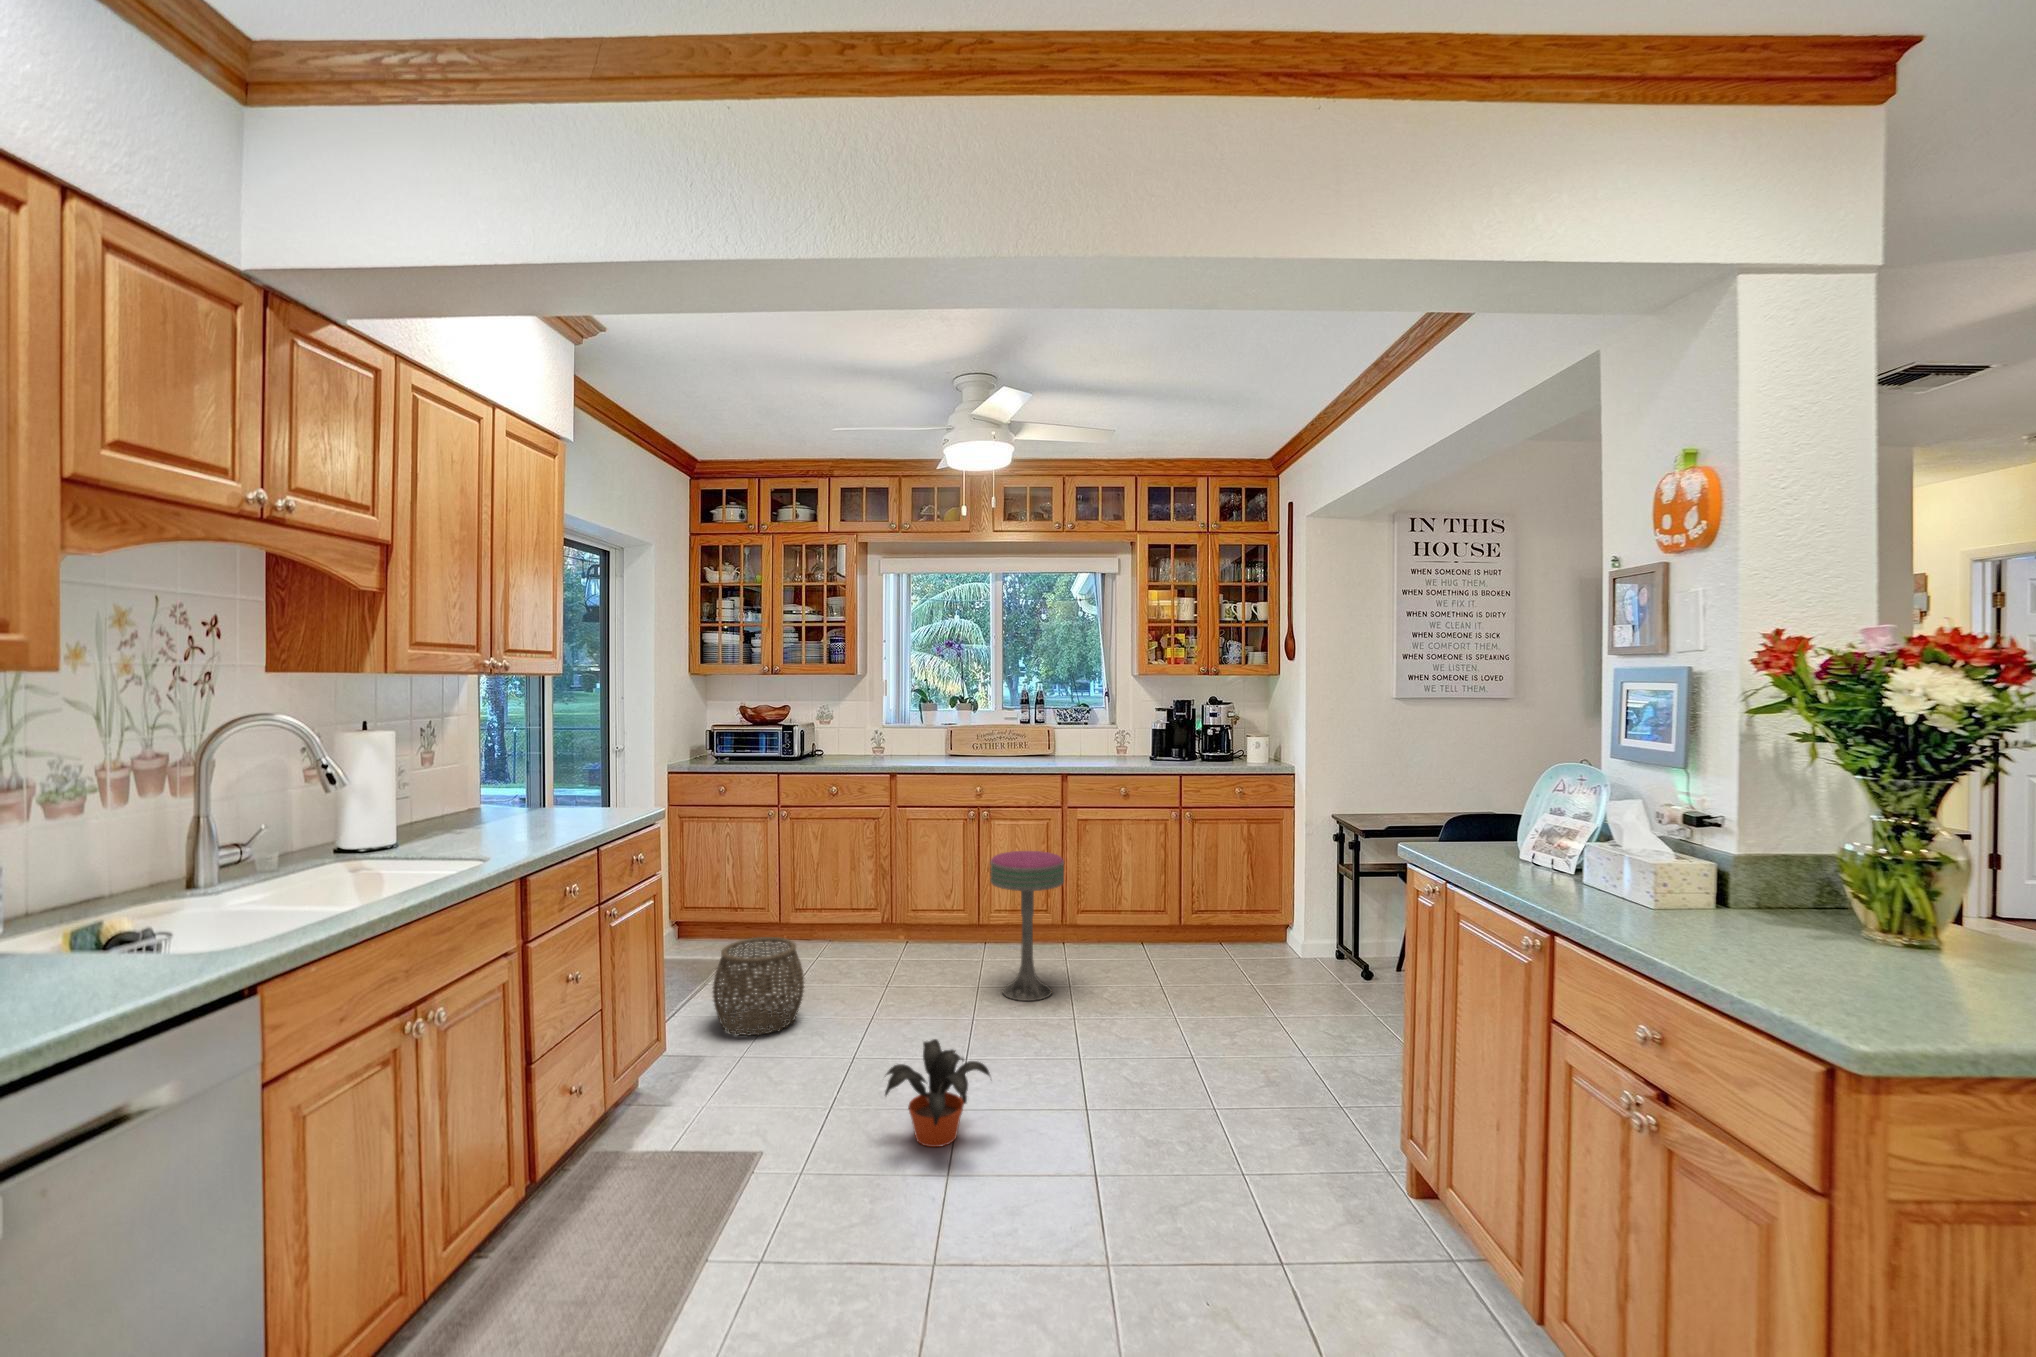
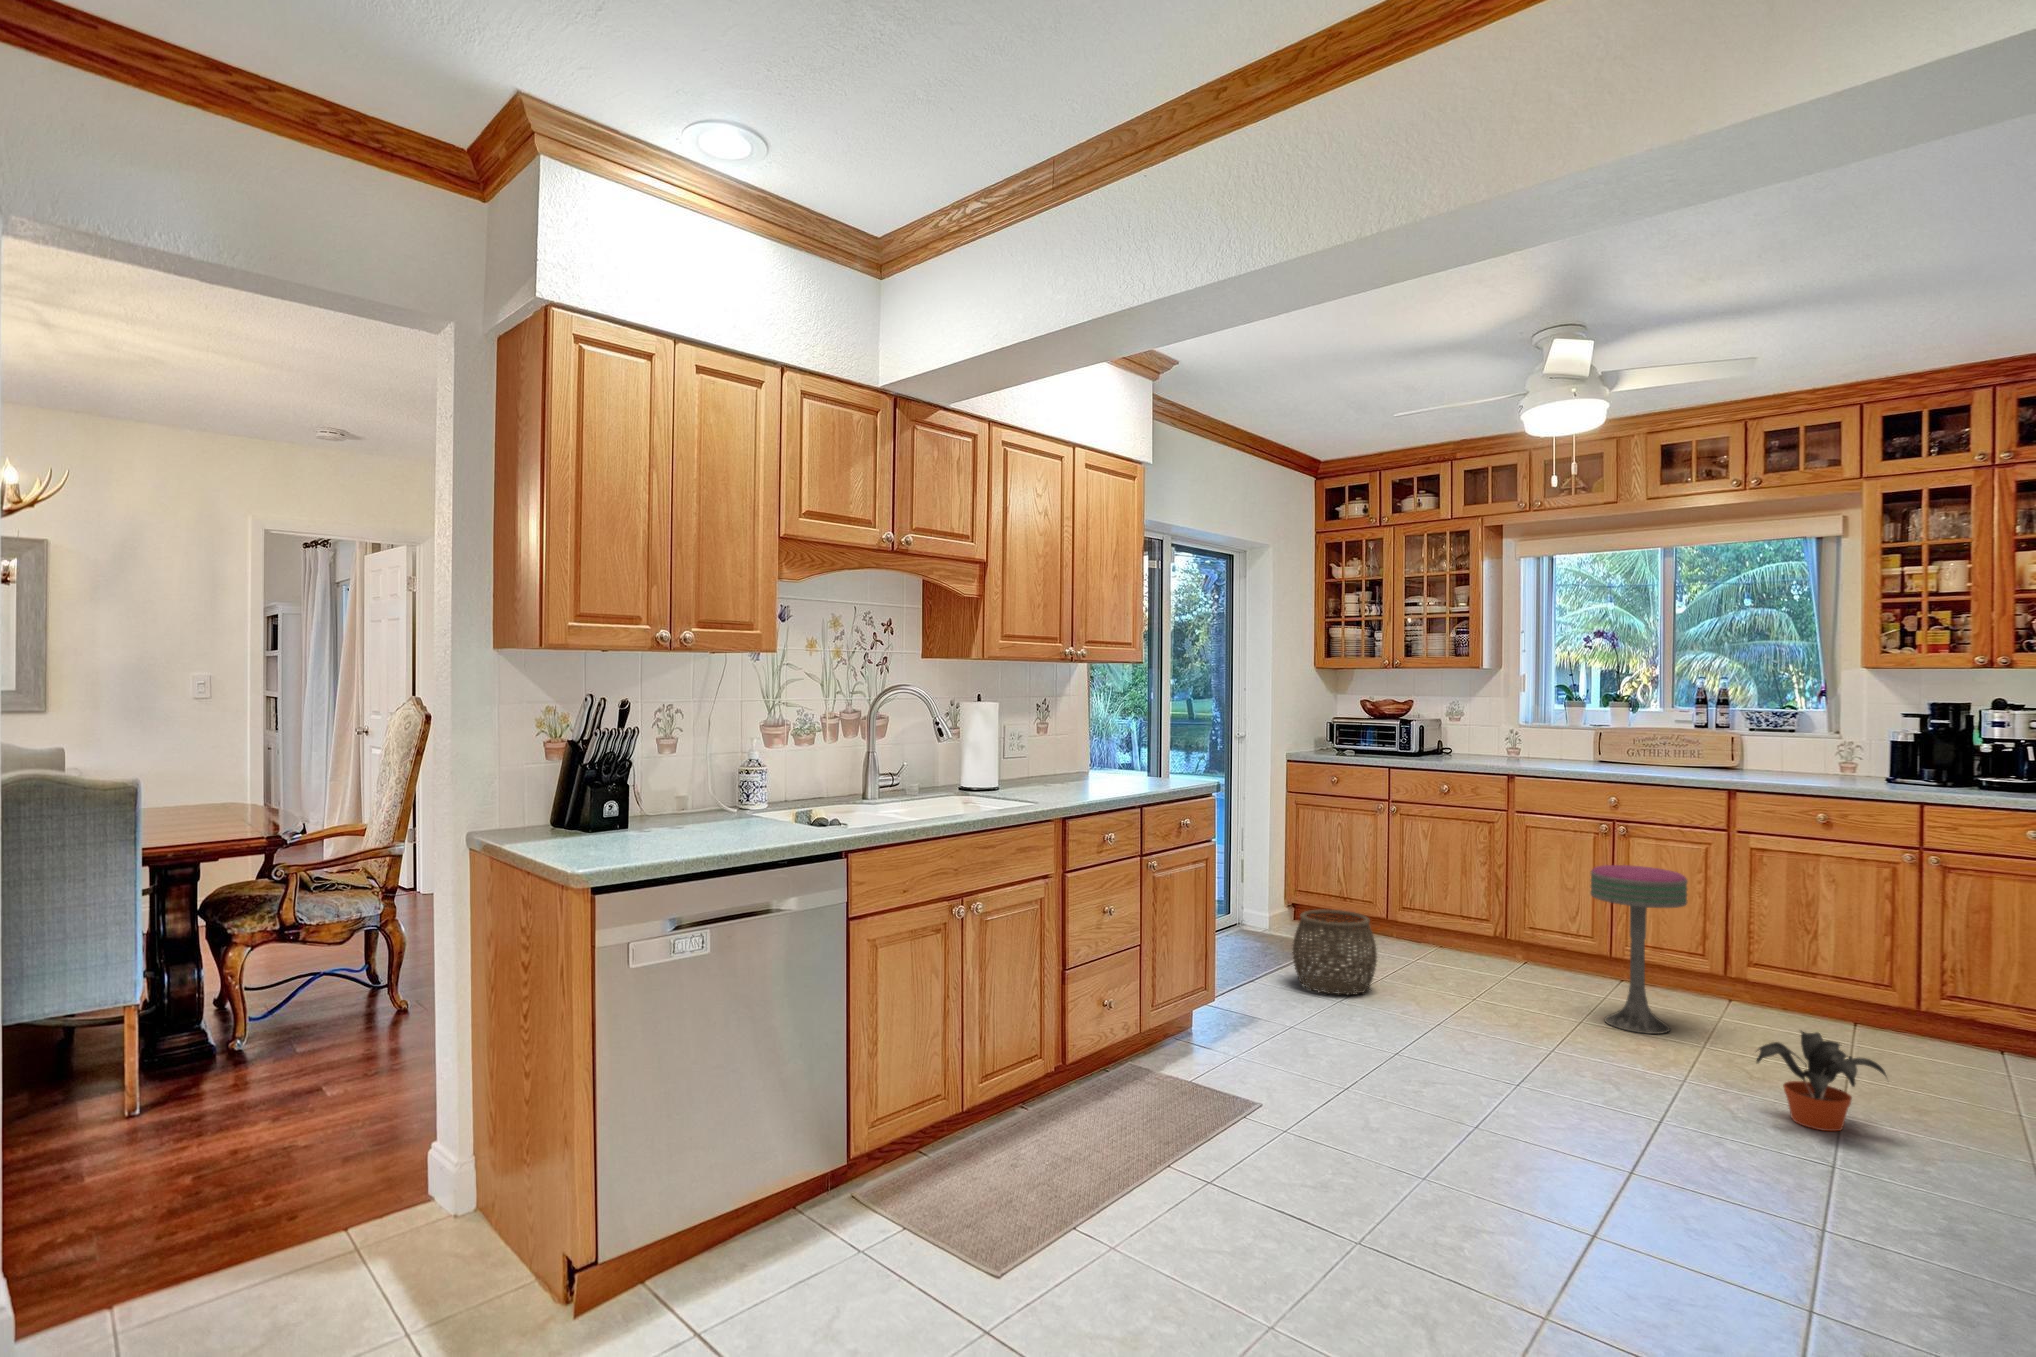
potted plant: present [885,1039,990,1147] -> present [1757,1031,1886,1131]

